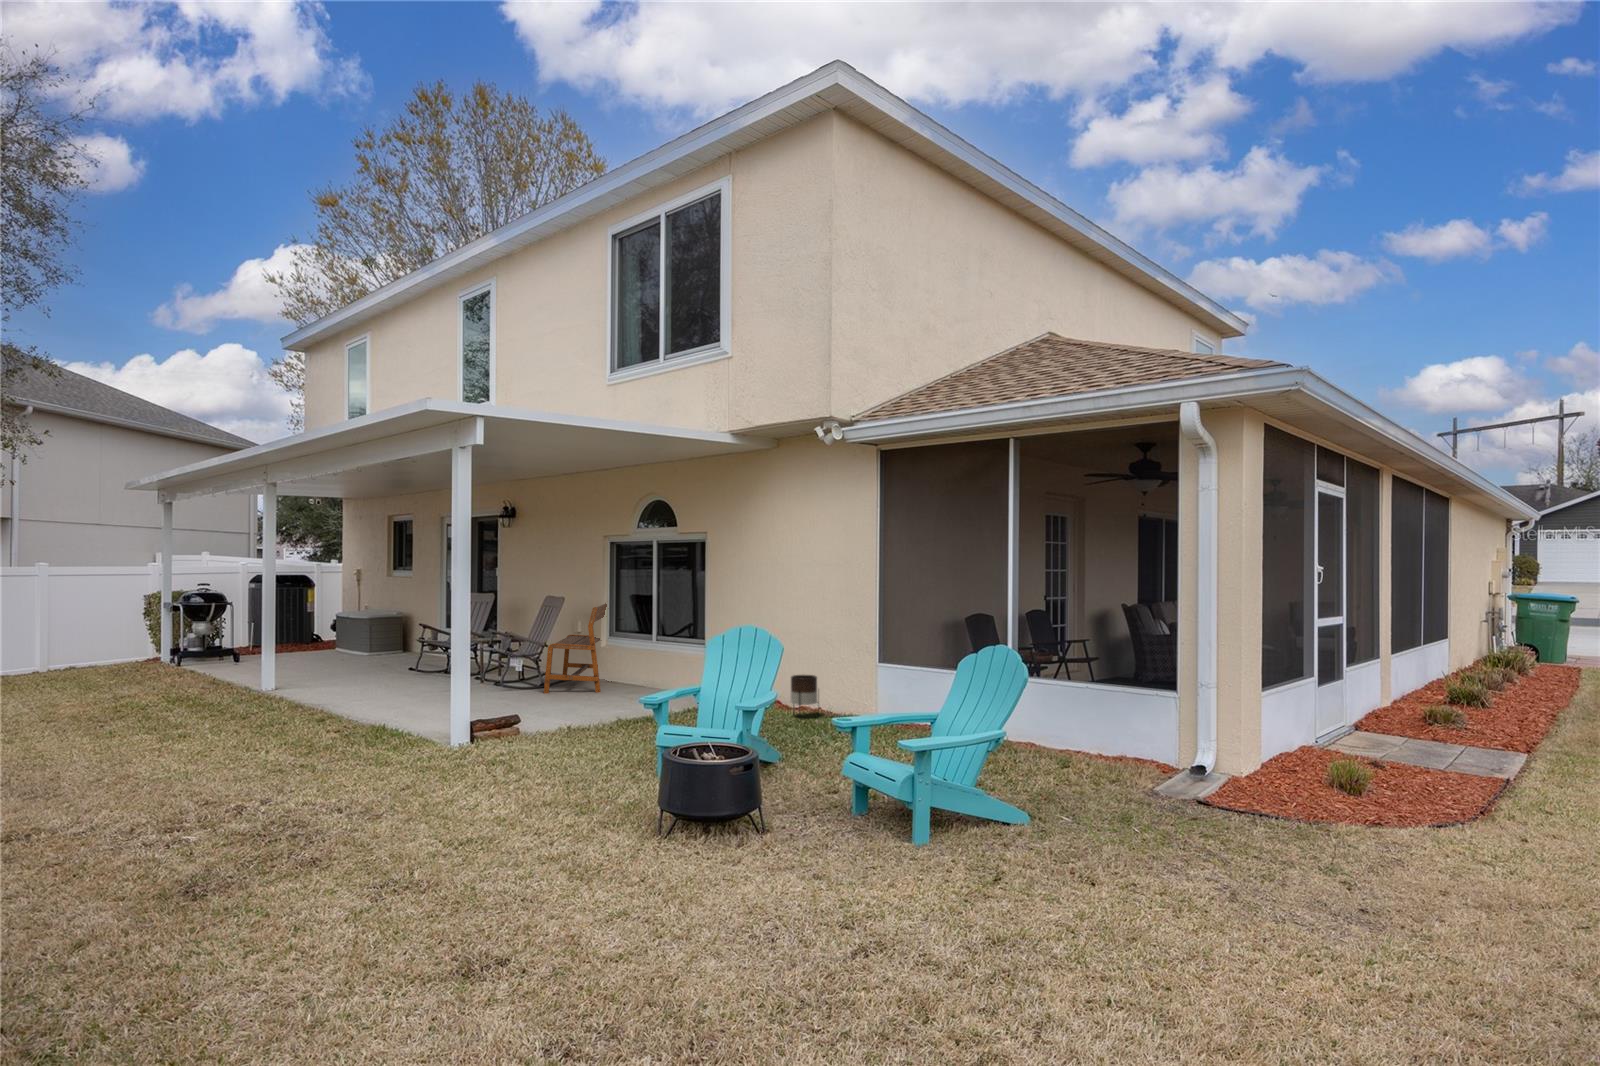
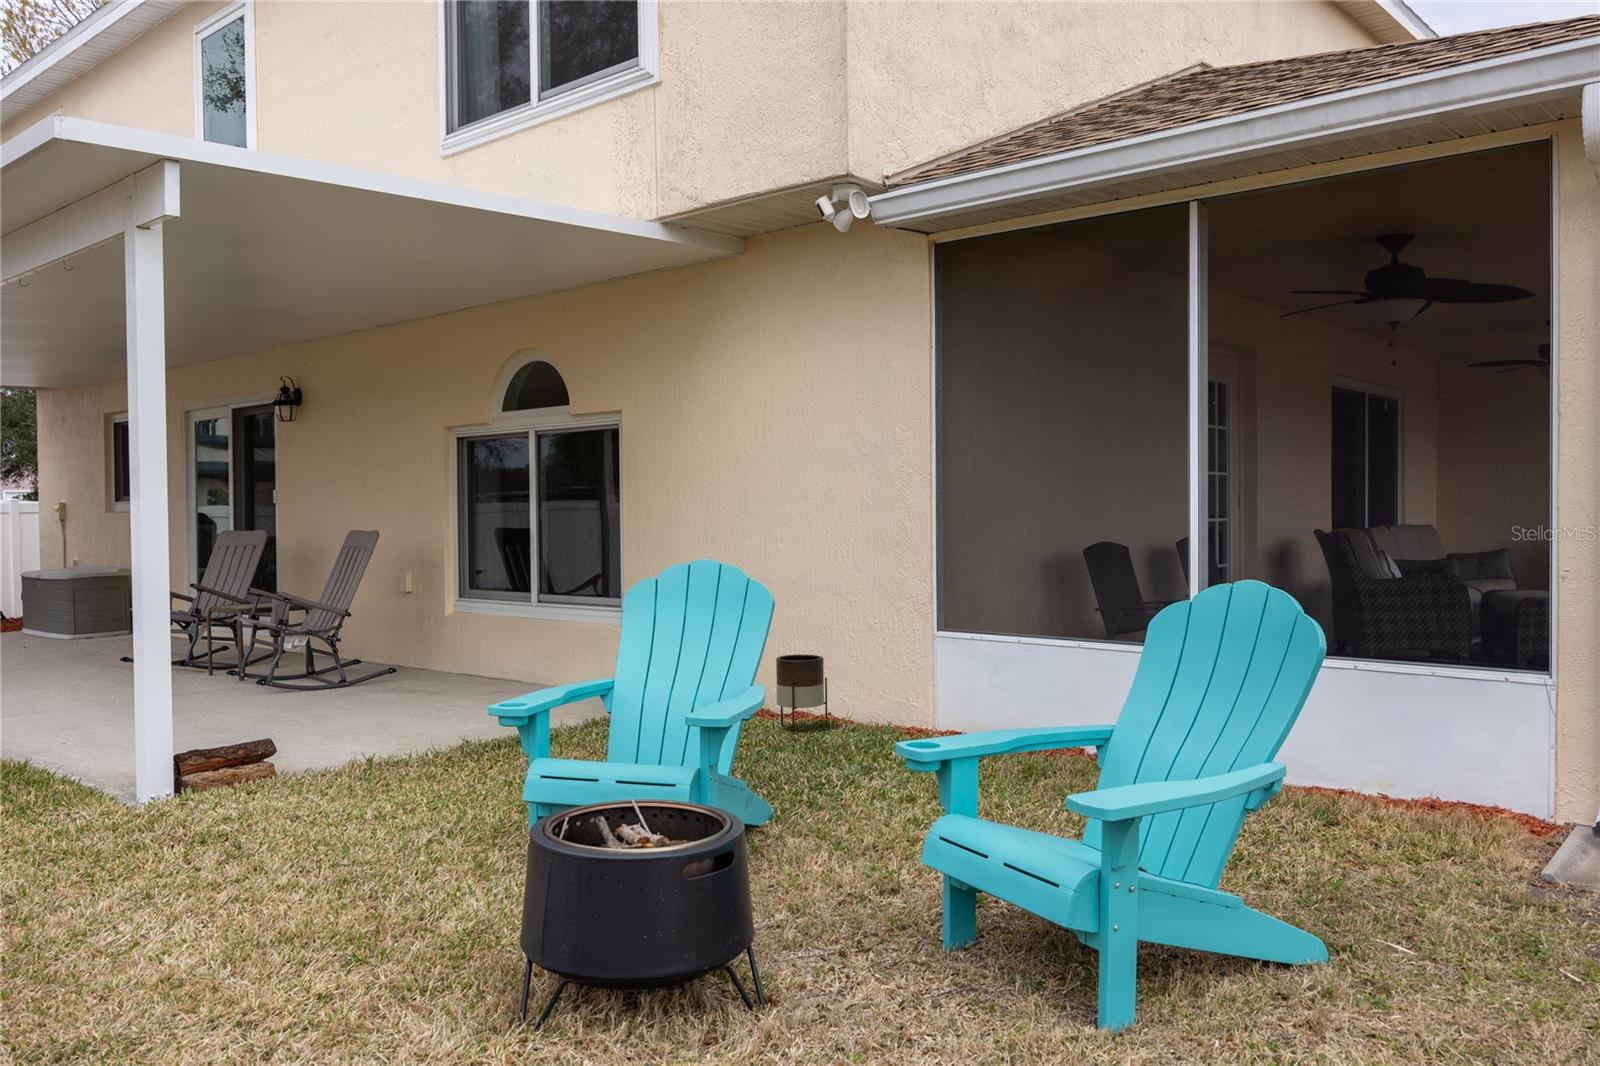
bench: present [544,603,607,693] -> none [344,540,467,697]

